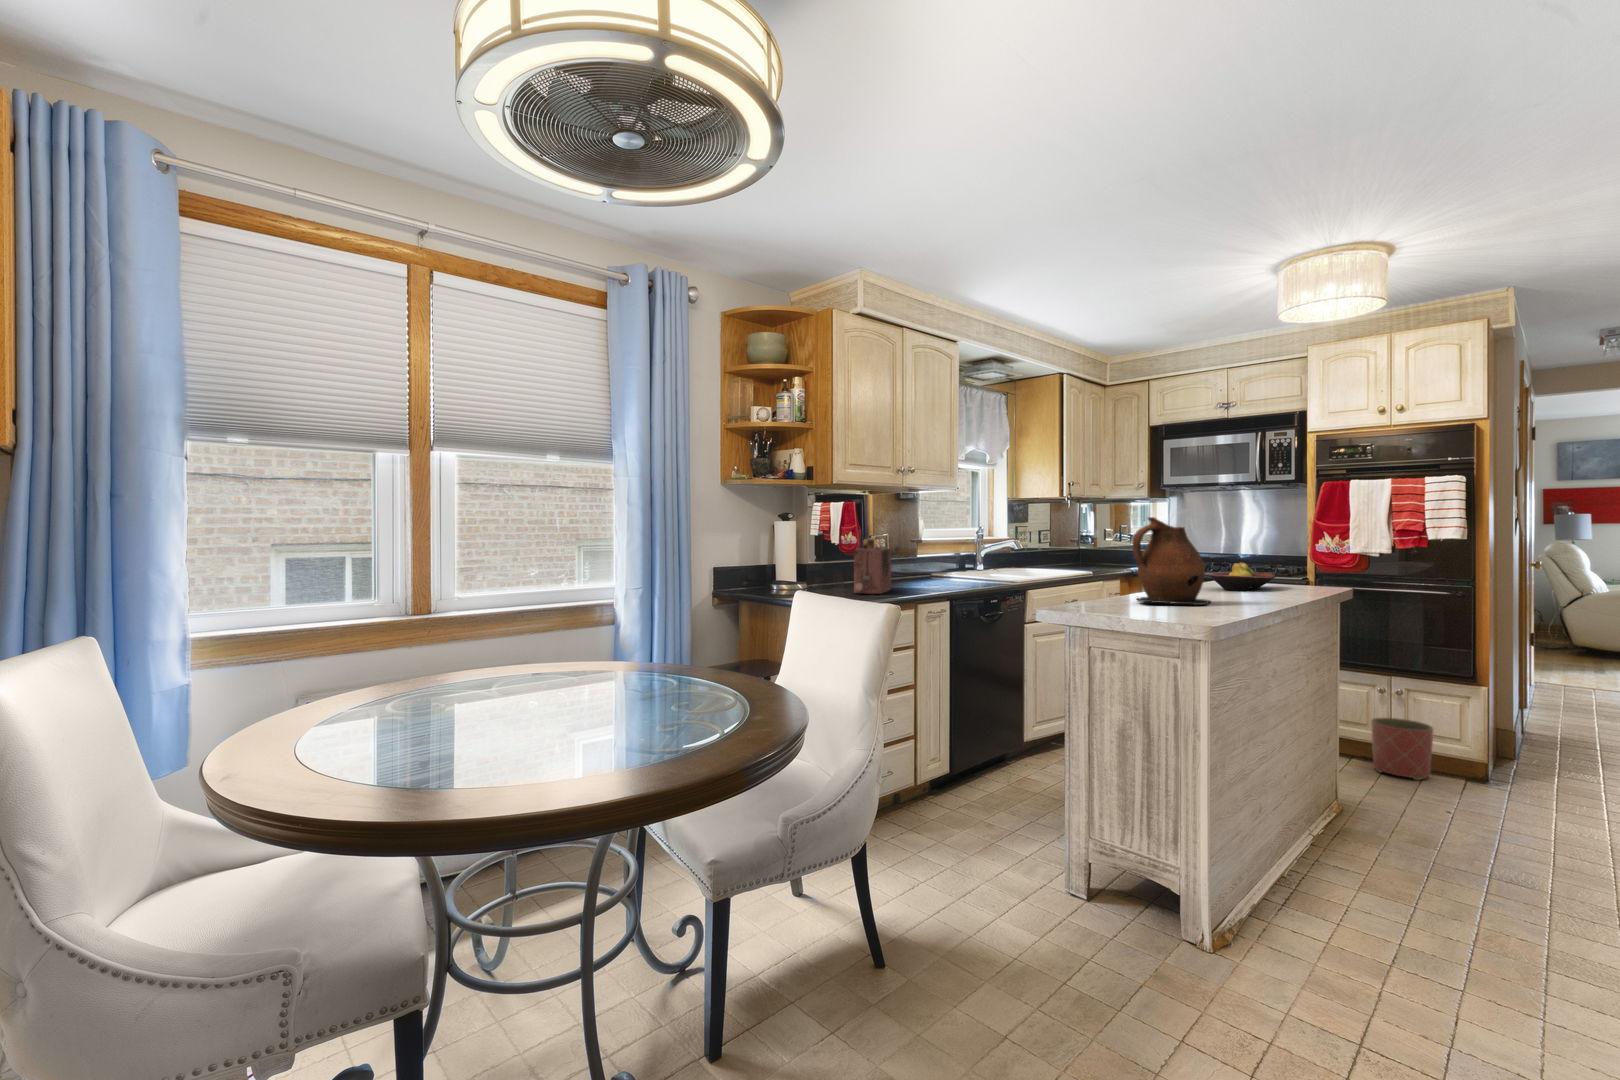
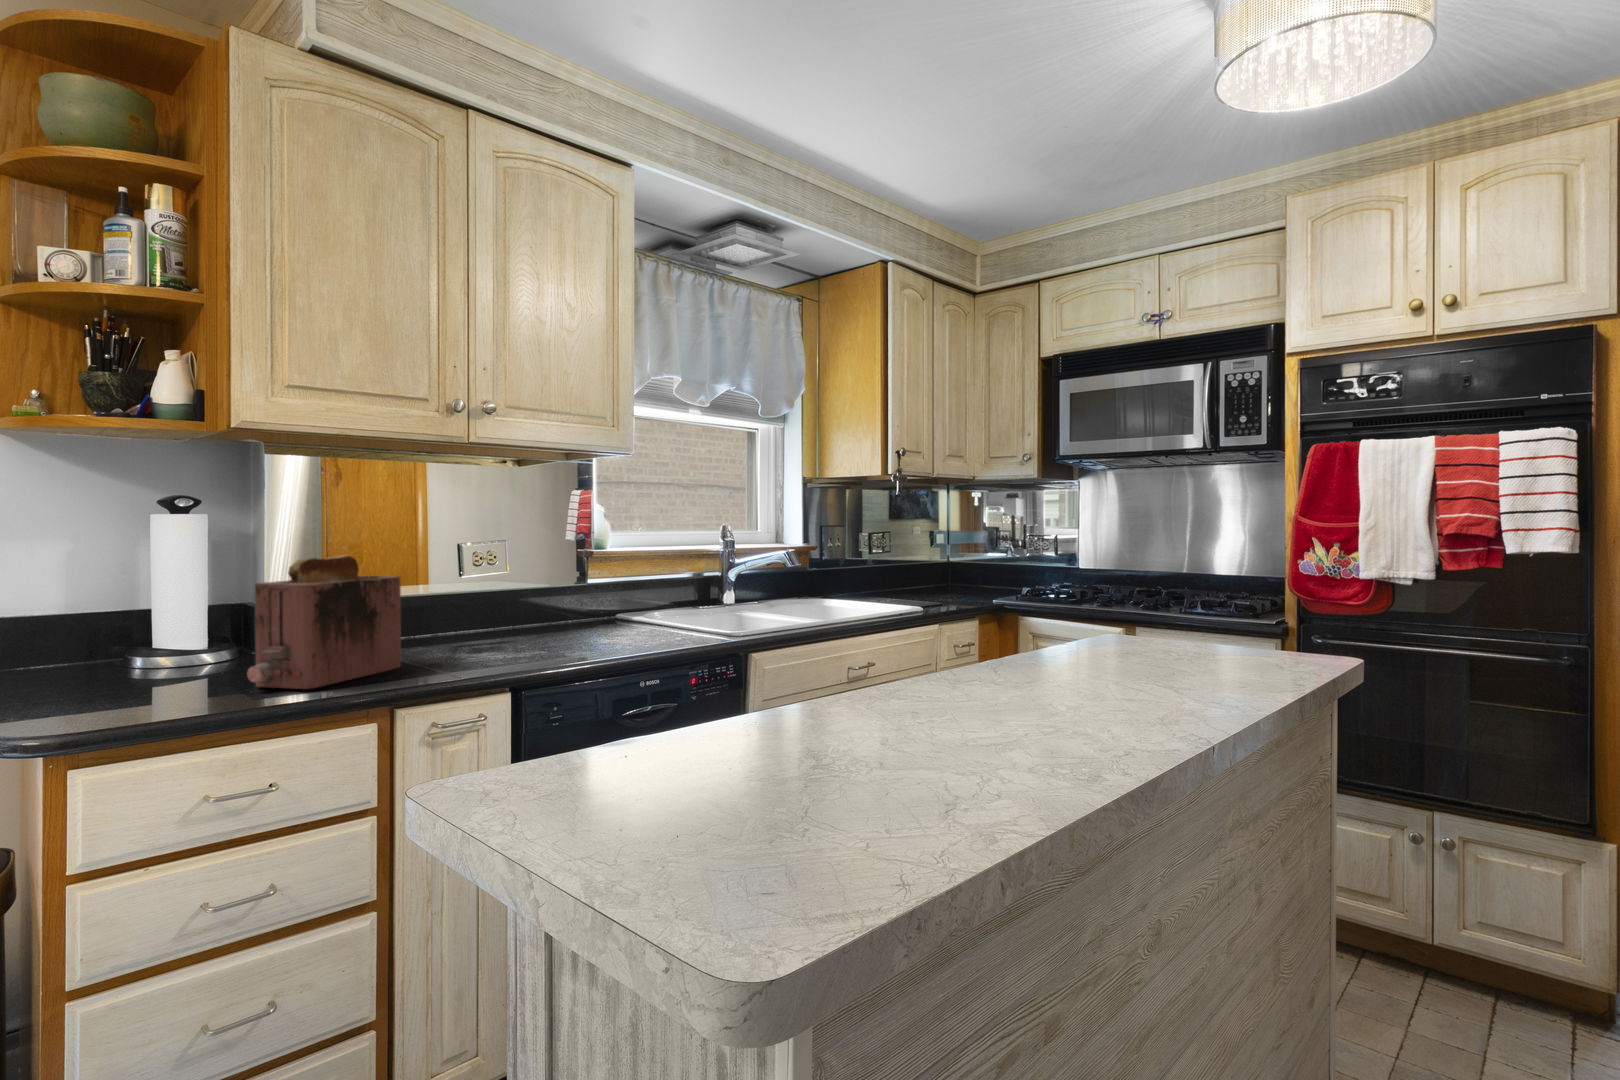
ceramic pitcher: present [1132,517,1210,606] -> none [714,508,968,822]
fruit bowl: present [1208,562,1276,591] -> none [1054,610,1204,684]
planter: present [1371,718,1433,780] -> none [1399,894,1517,1035]

